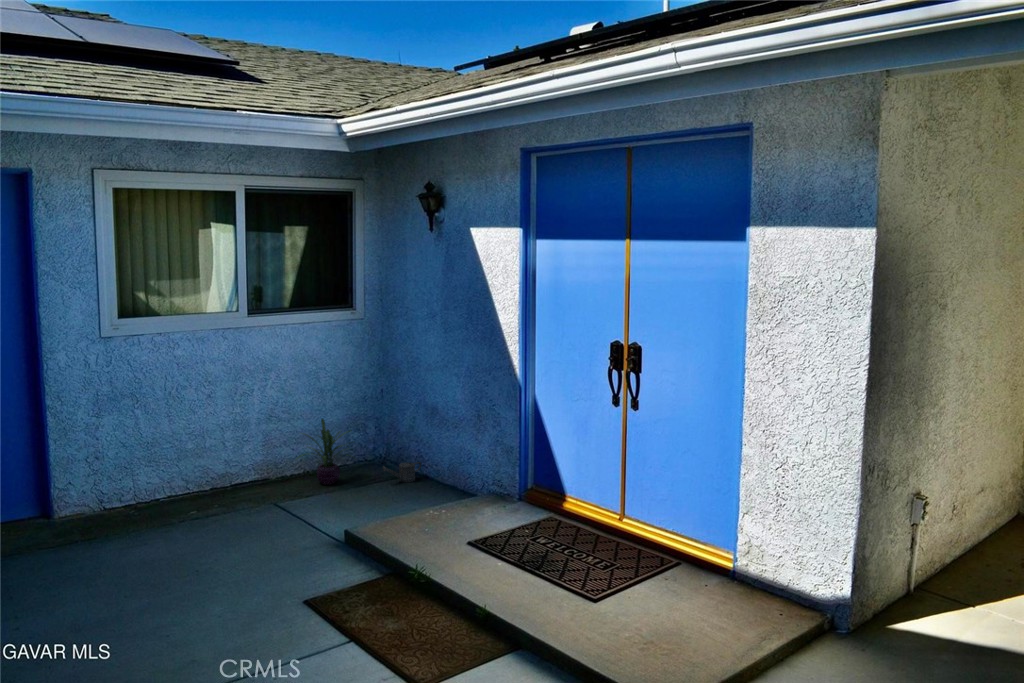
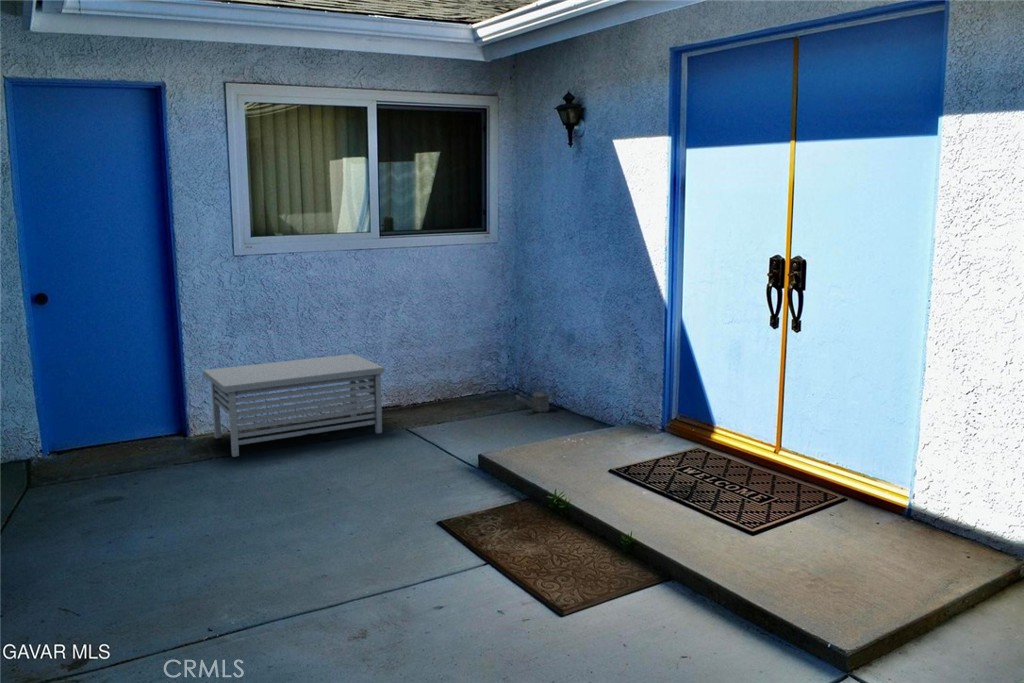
decorative plant: present [296,419,343,485] -> none [426,344,489,413]
storage bench: none [63,430,252,541] -> present [203,354,384,457]

